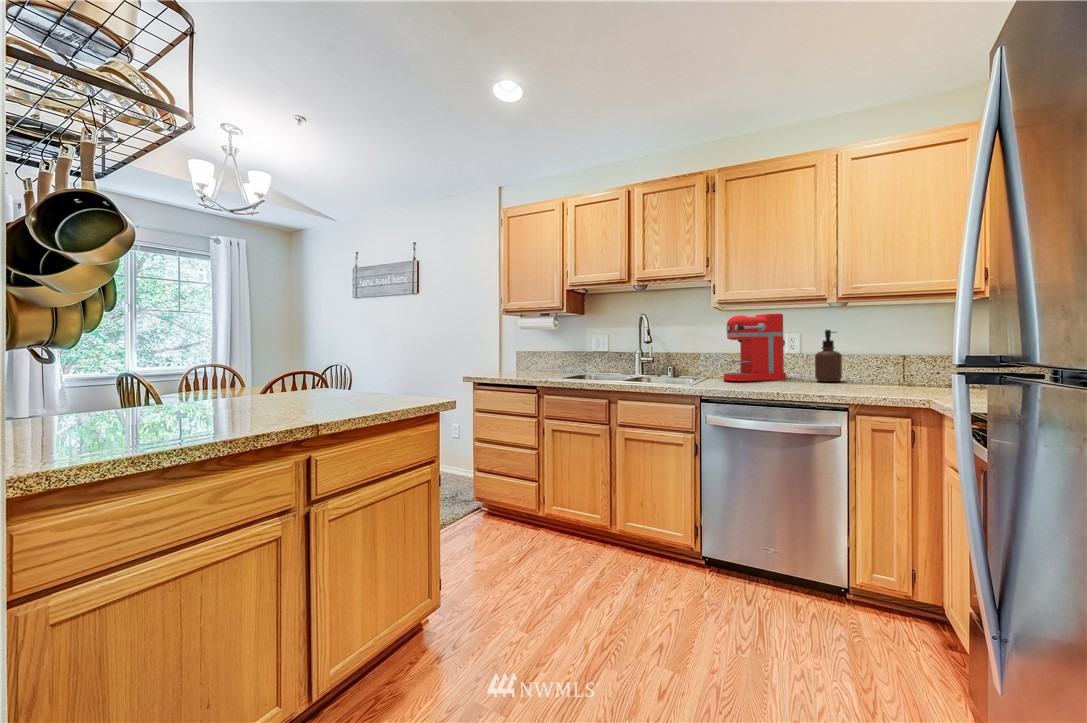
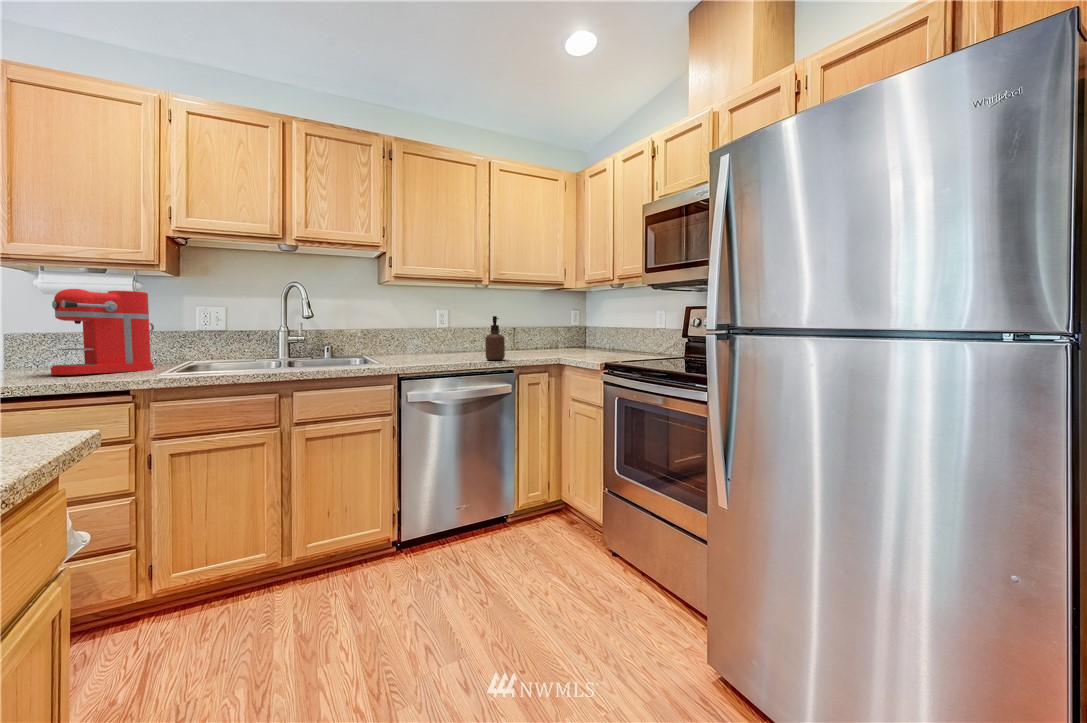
coffee maker: present [723,314,786,381] -> present [51,289,154,375]

